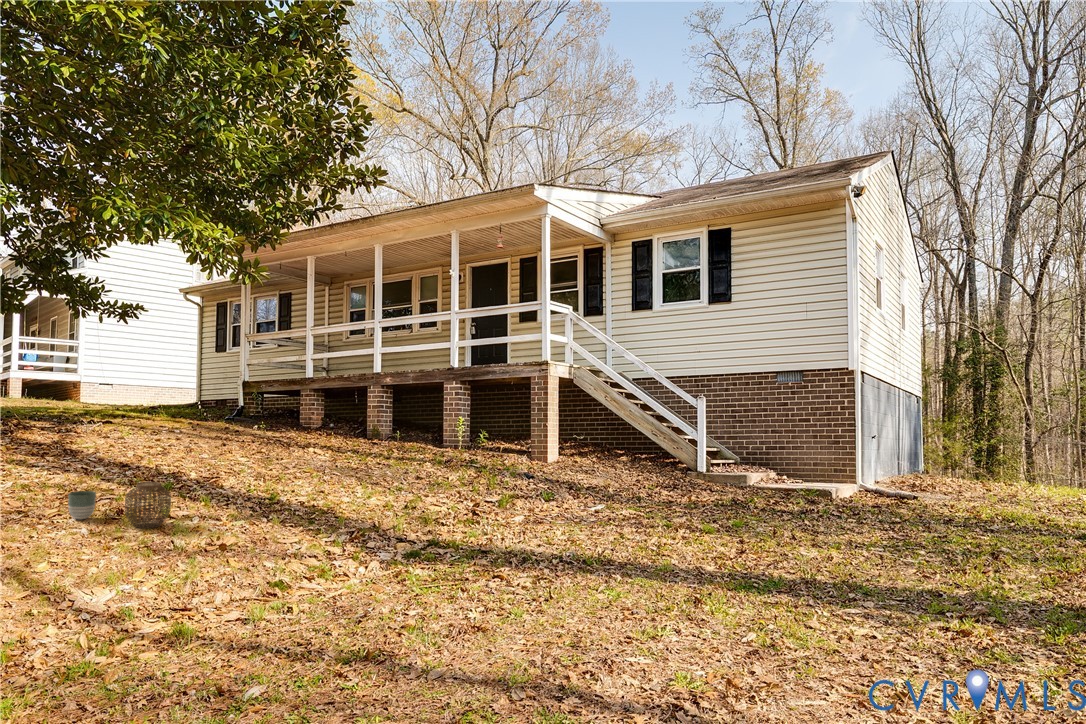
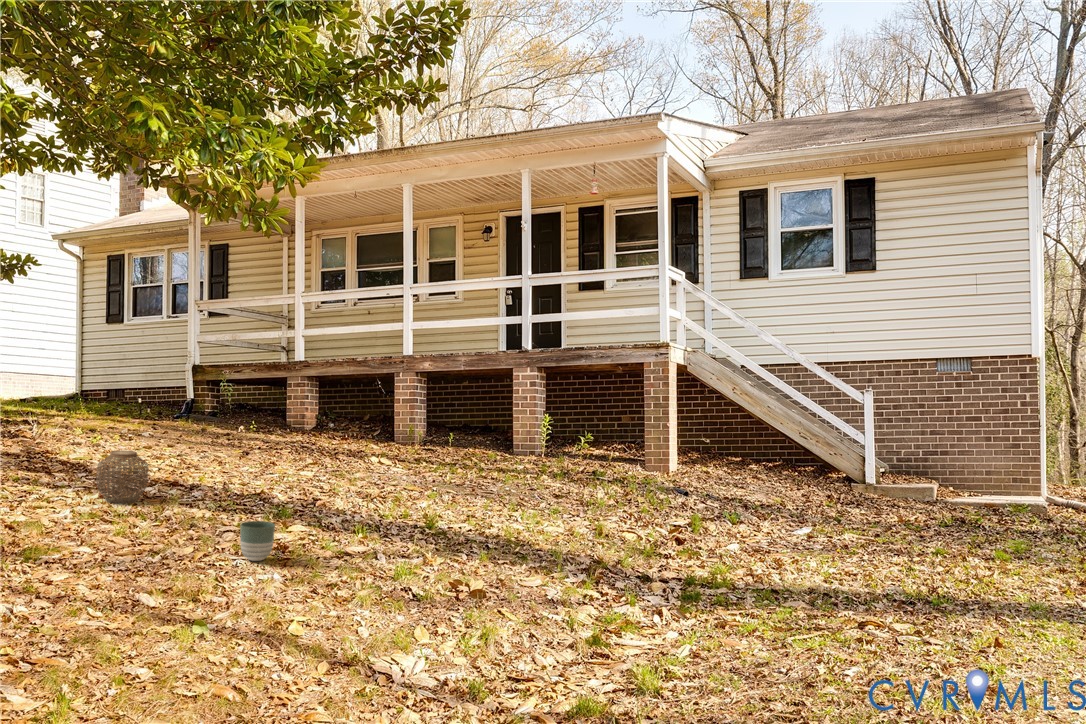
woven basket: present [125,482,171,528] -> present [97,451,148,503]

